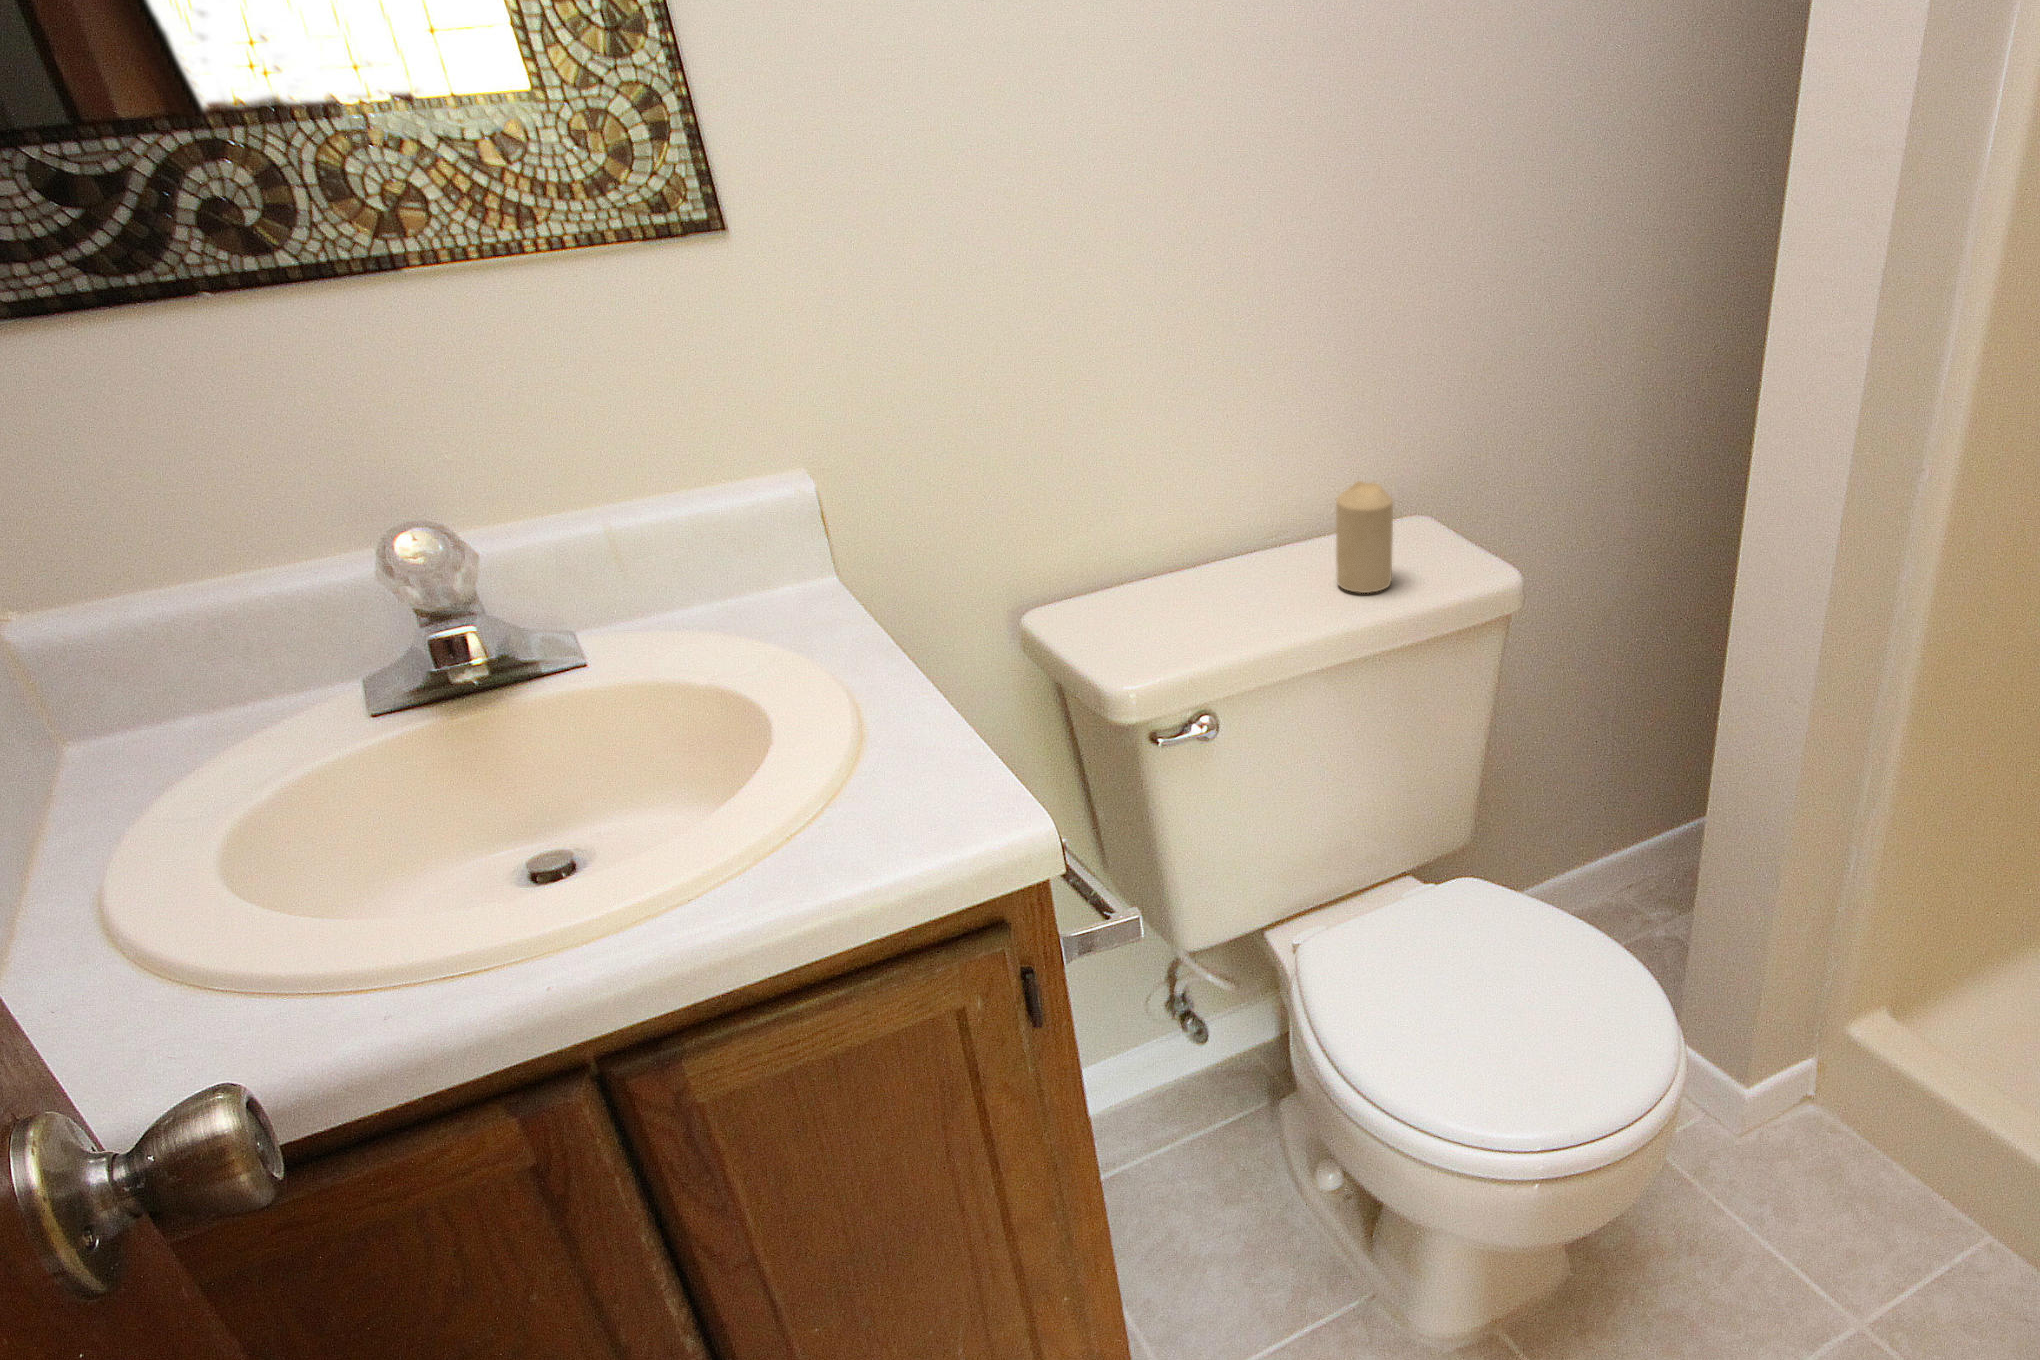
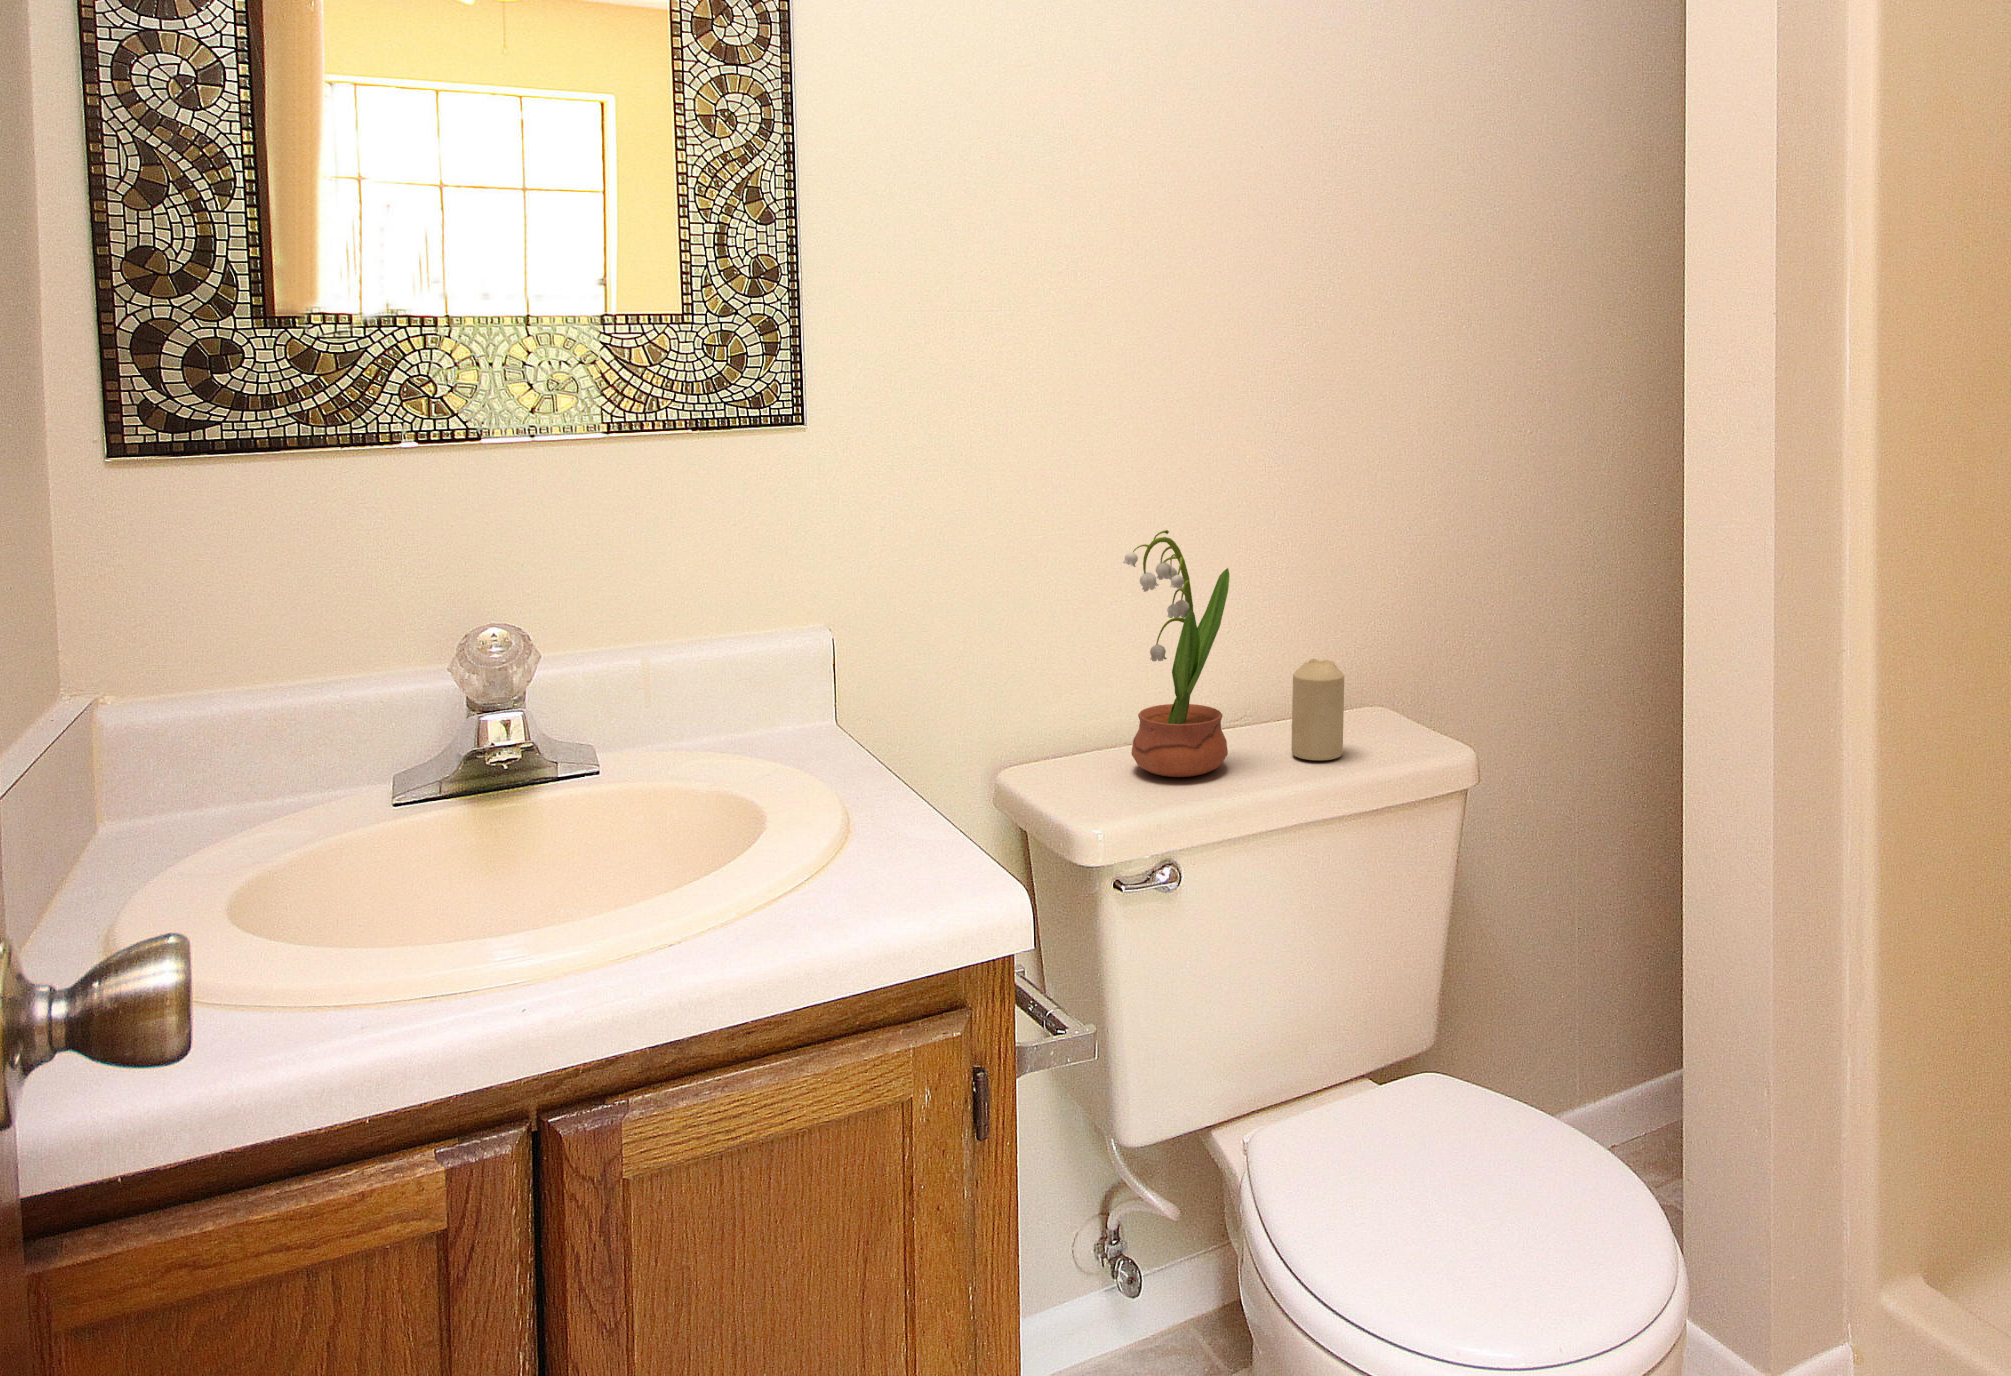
potted flower: none [1131,344,1266,618] -> present [1123,530,1230,777]

